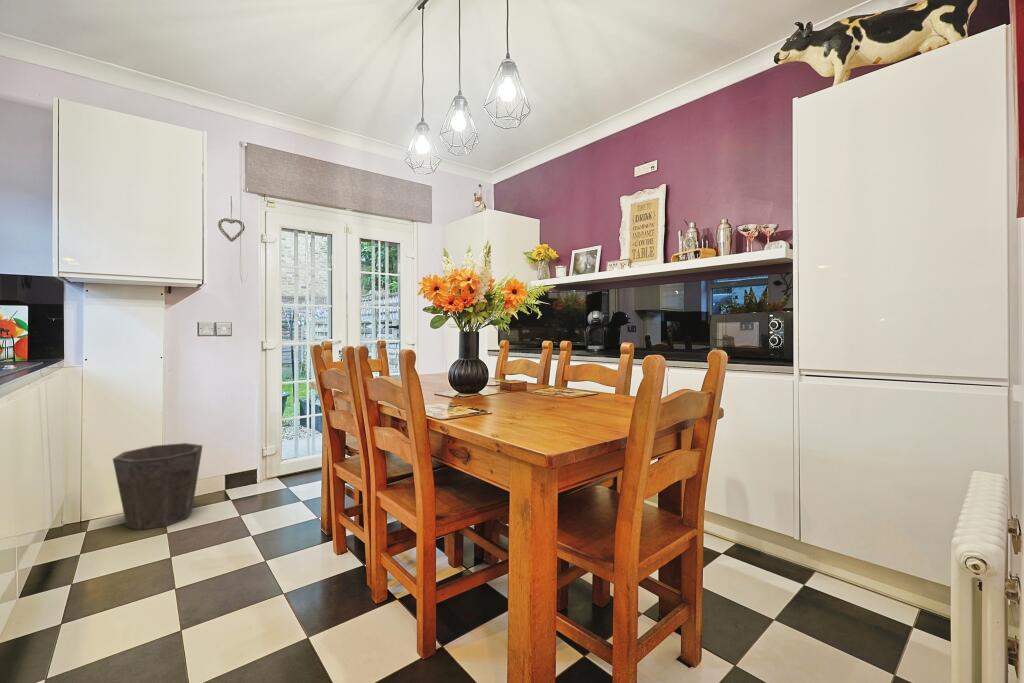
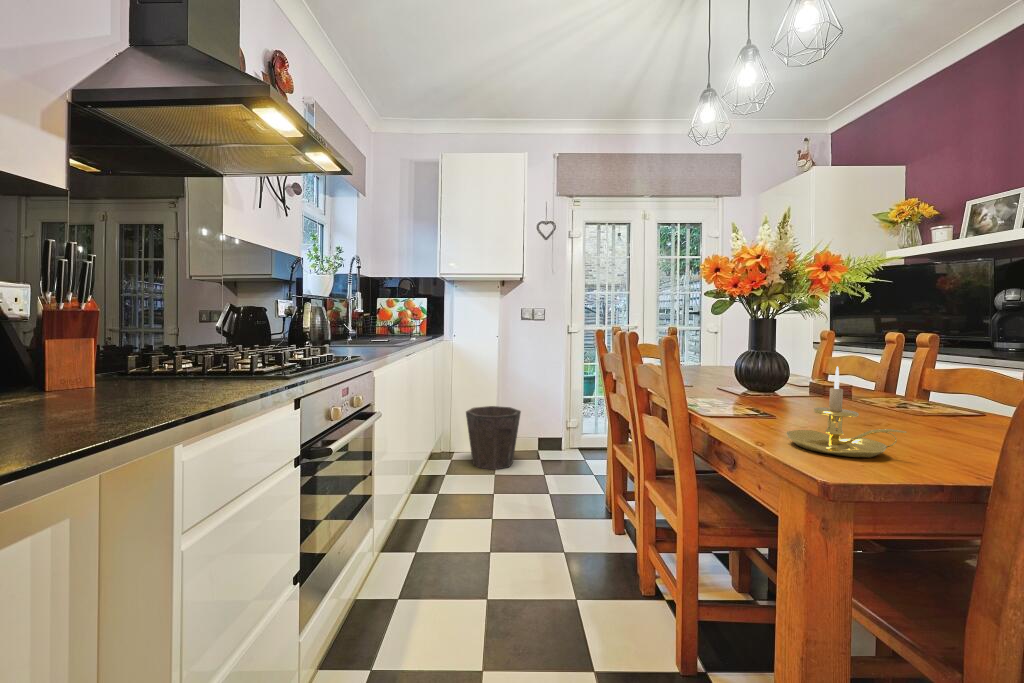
candle holder: none [509,368,580,434] -> present [787,367,907,458]

